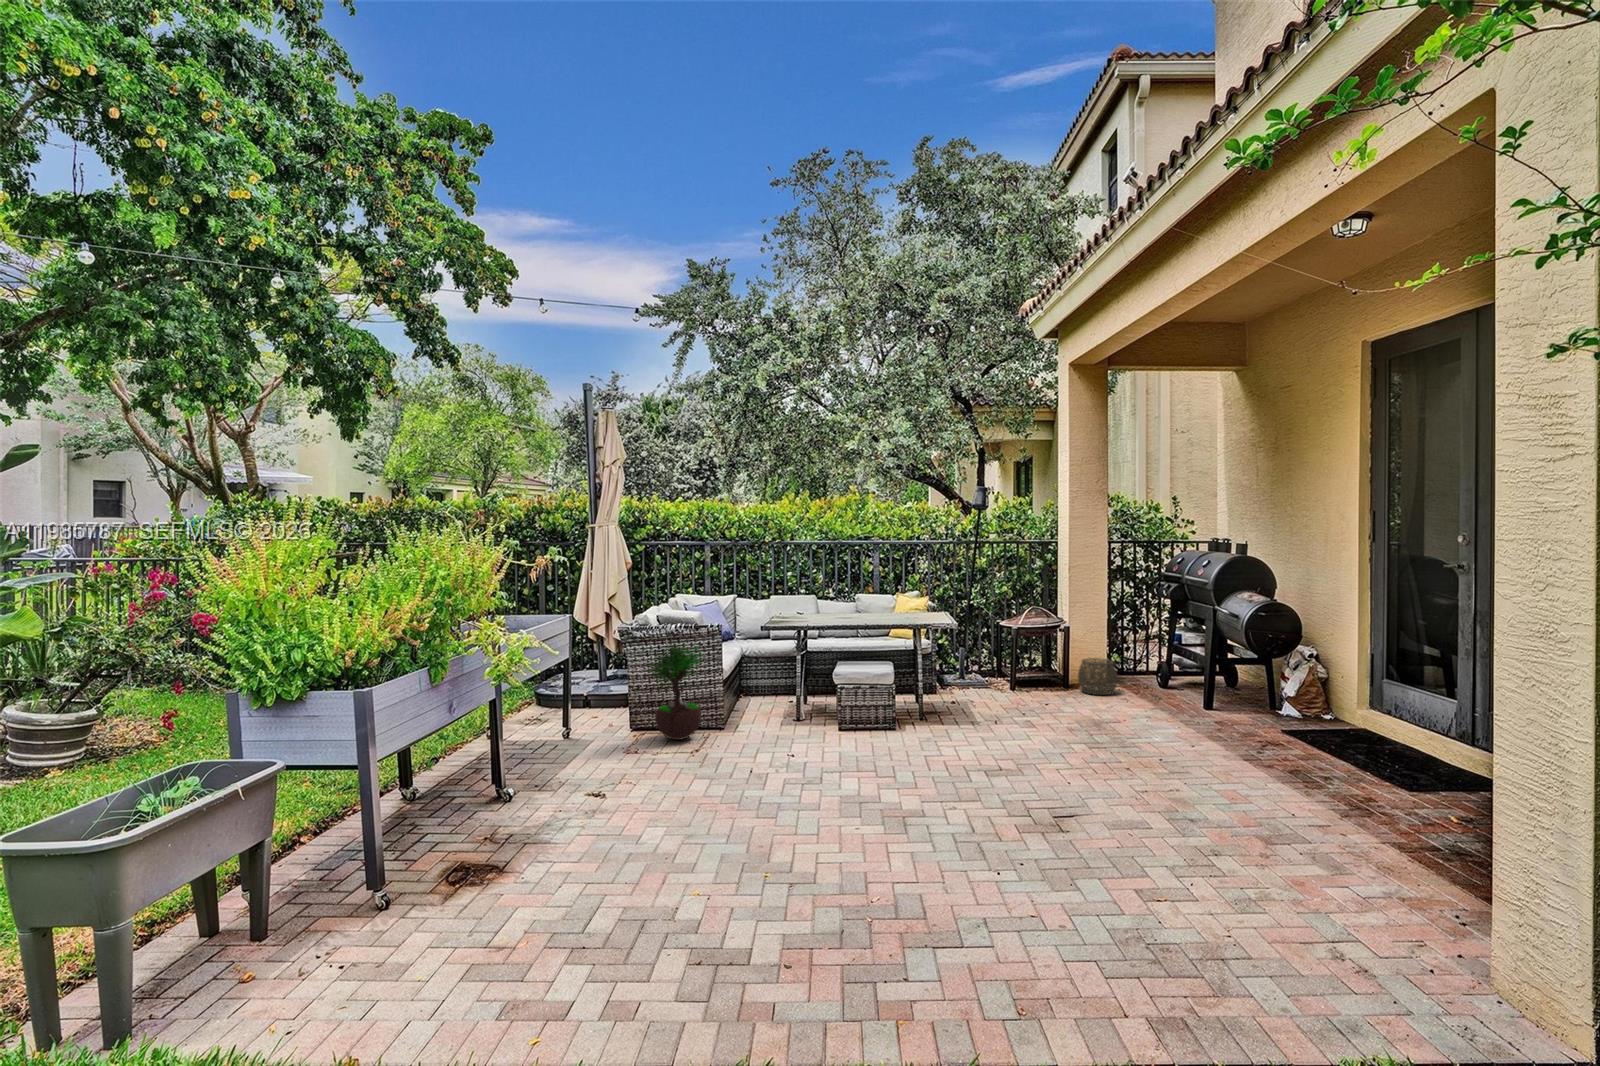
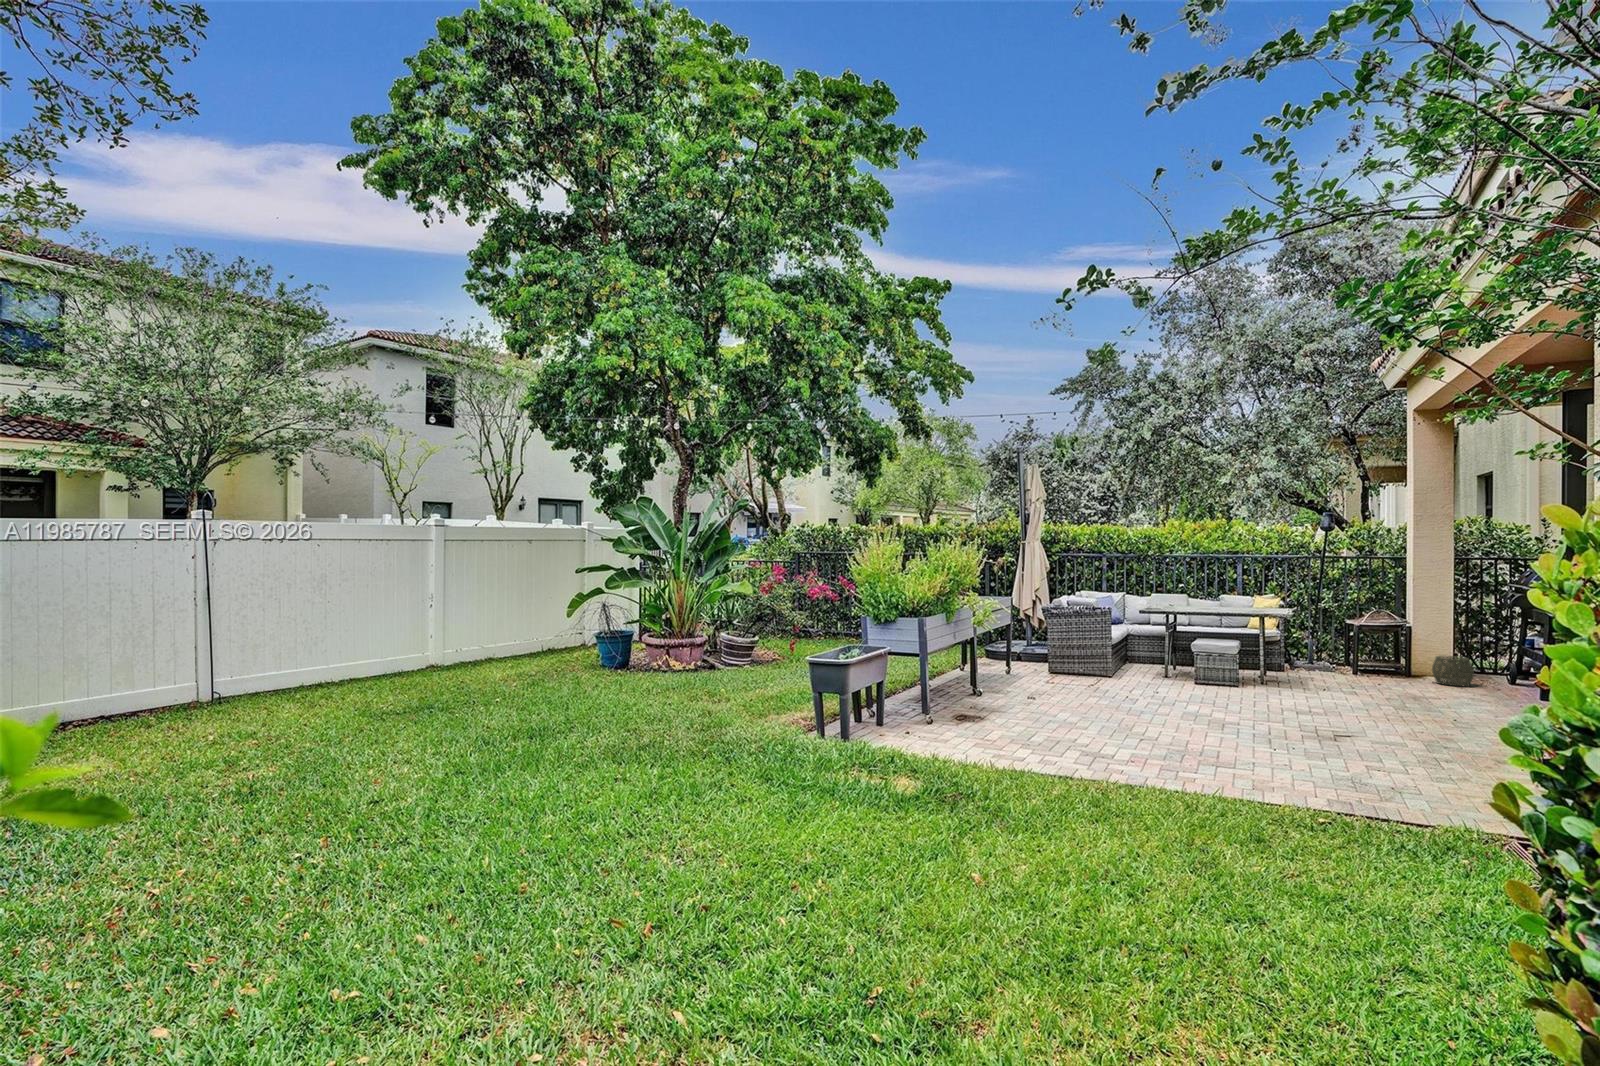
potted tree: present [648,644,702,740] -> none [1057,612,1098,678]

